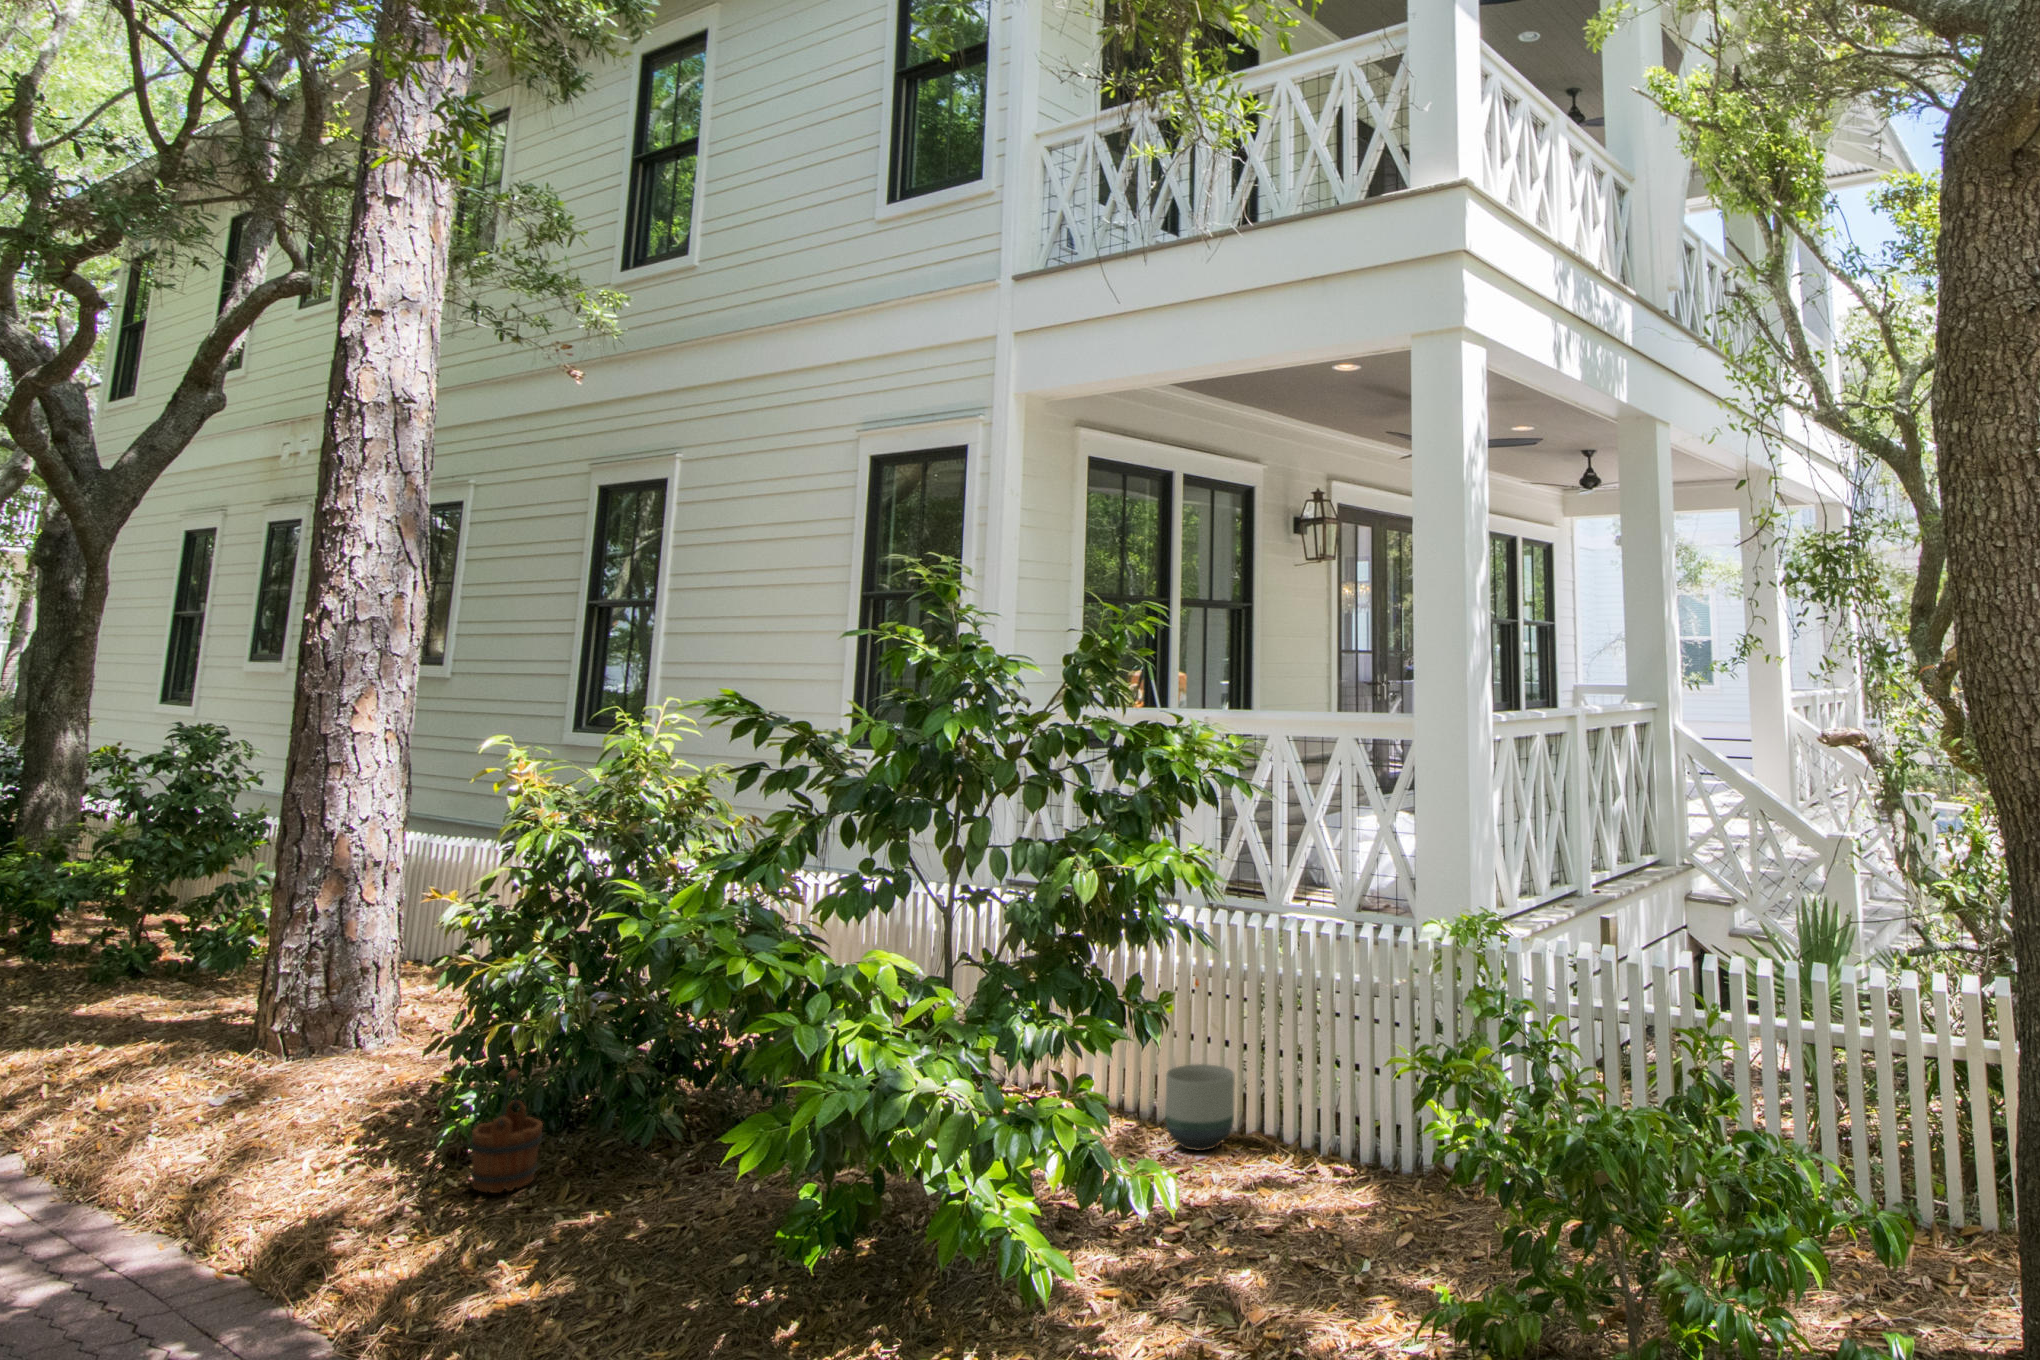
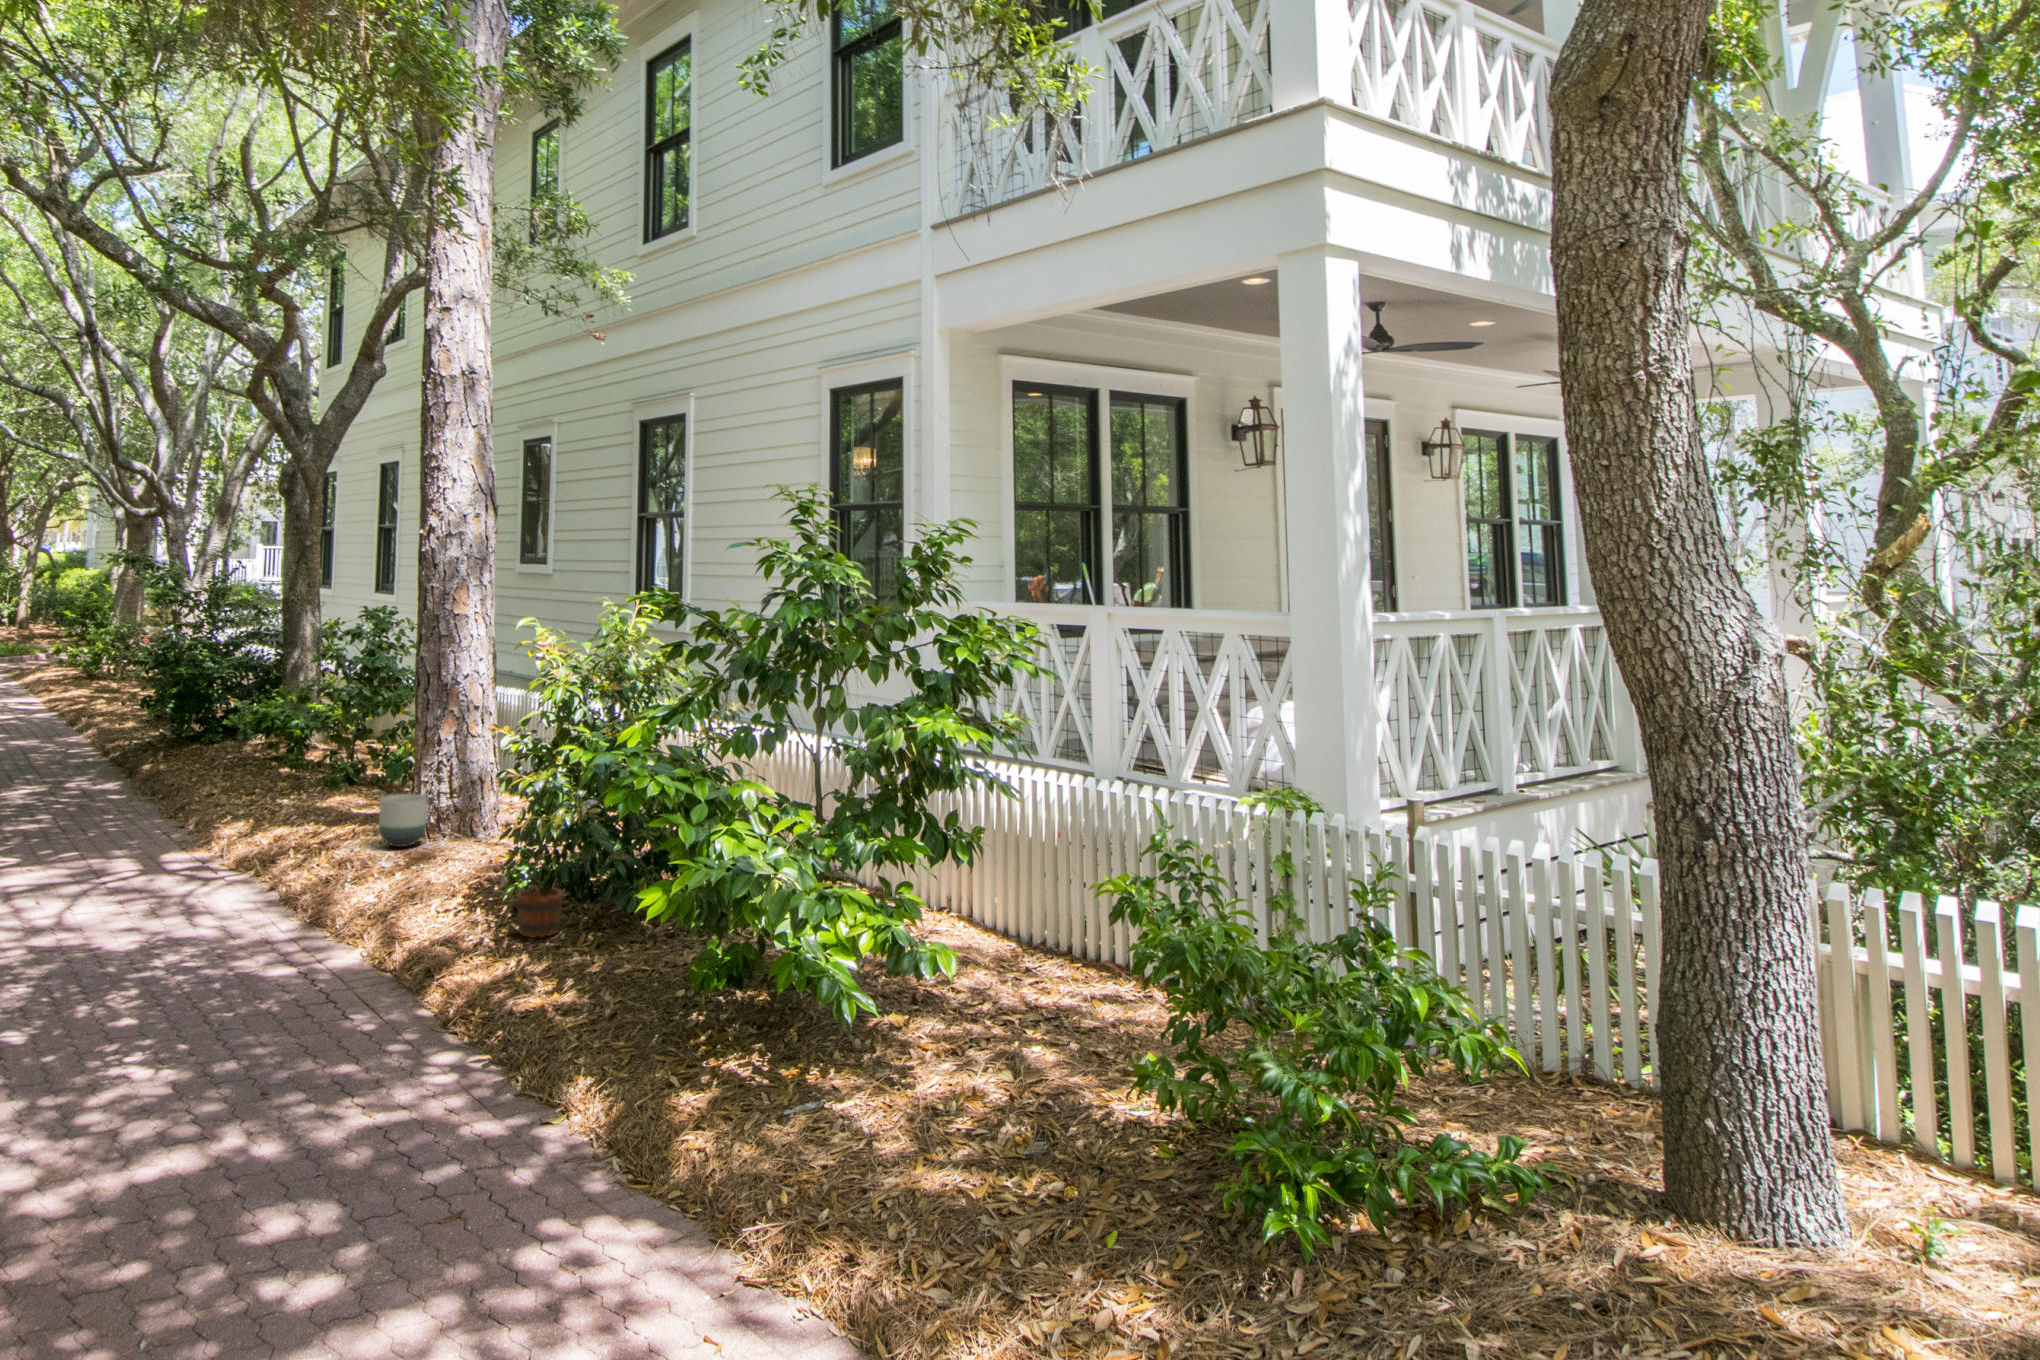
planter: present [1165,1064,1235,1151] -> present [379,794,427,847]

